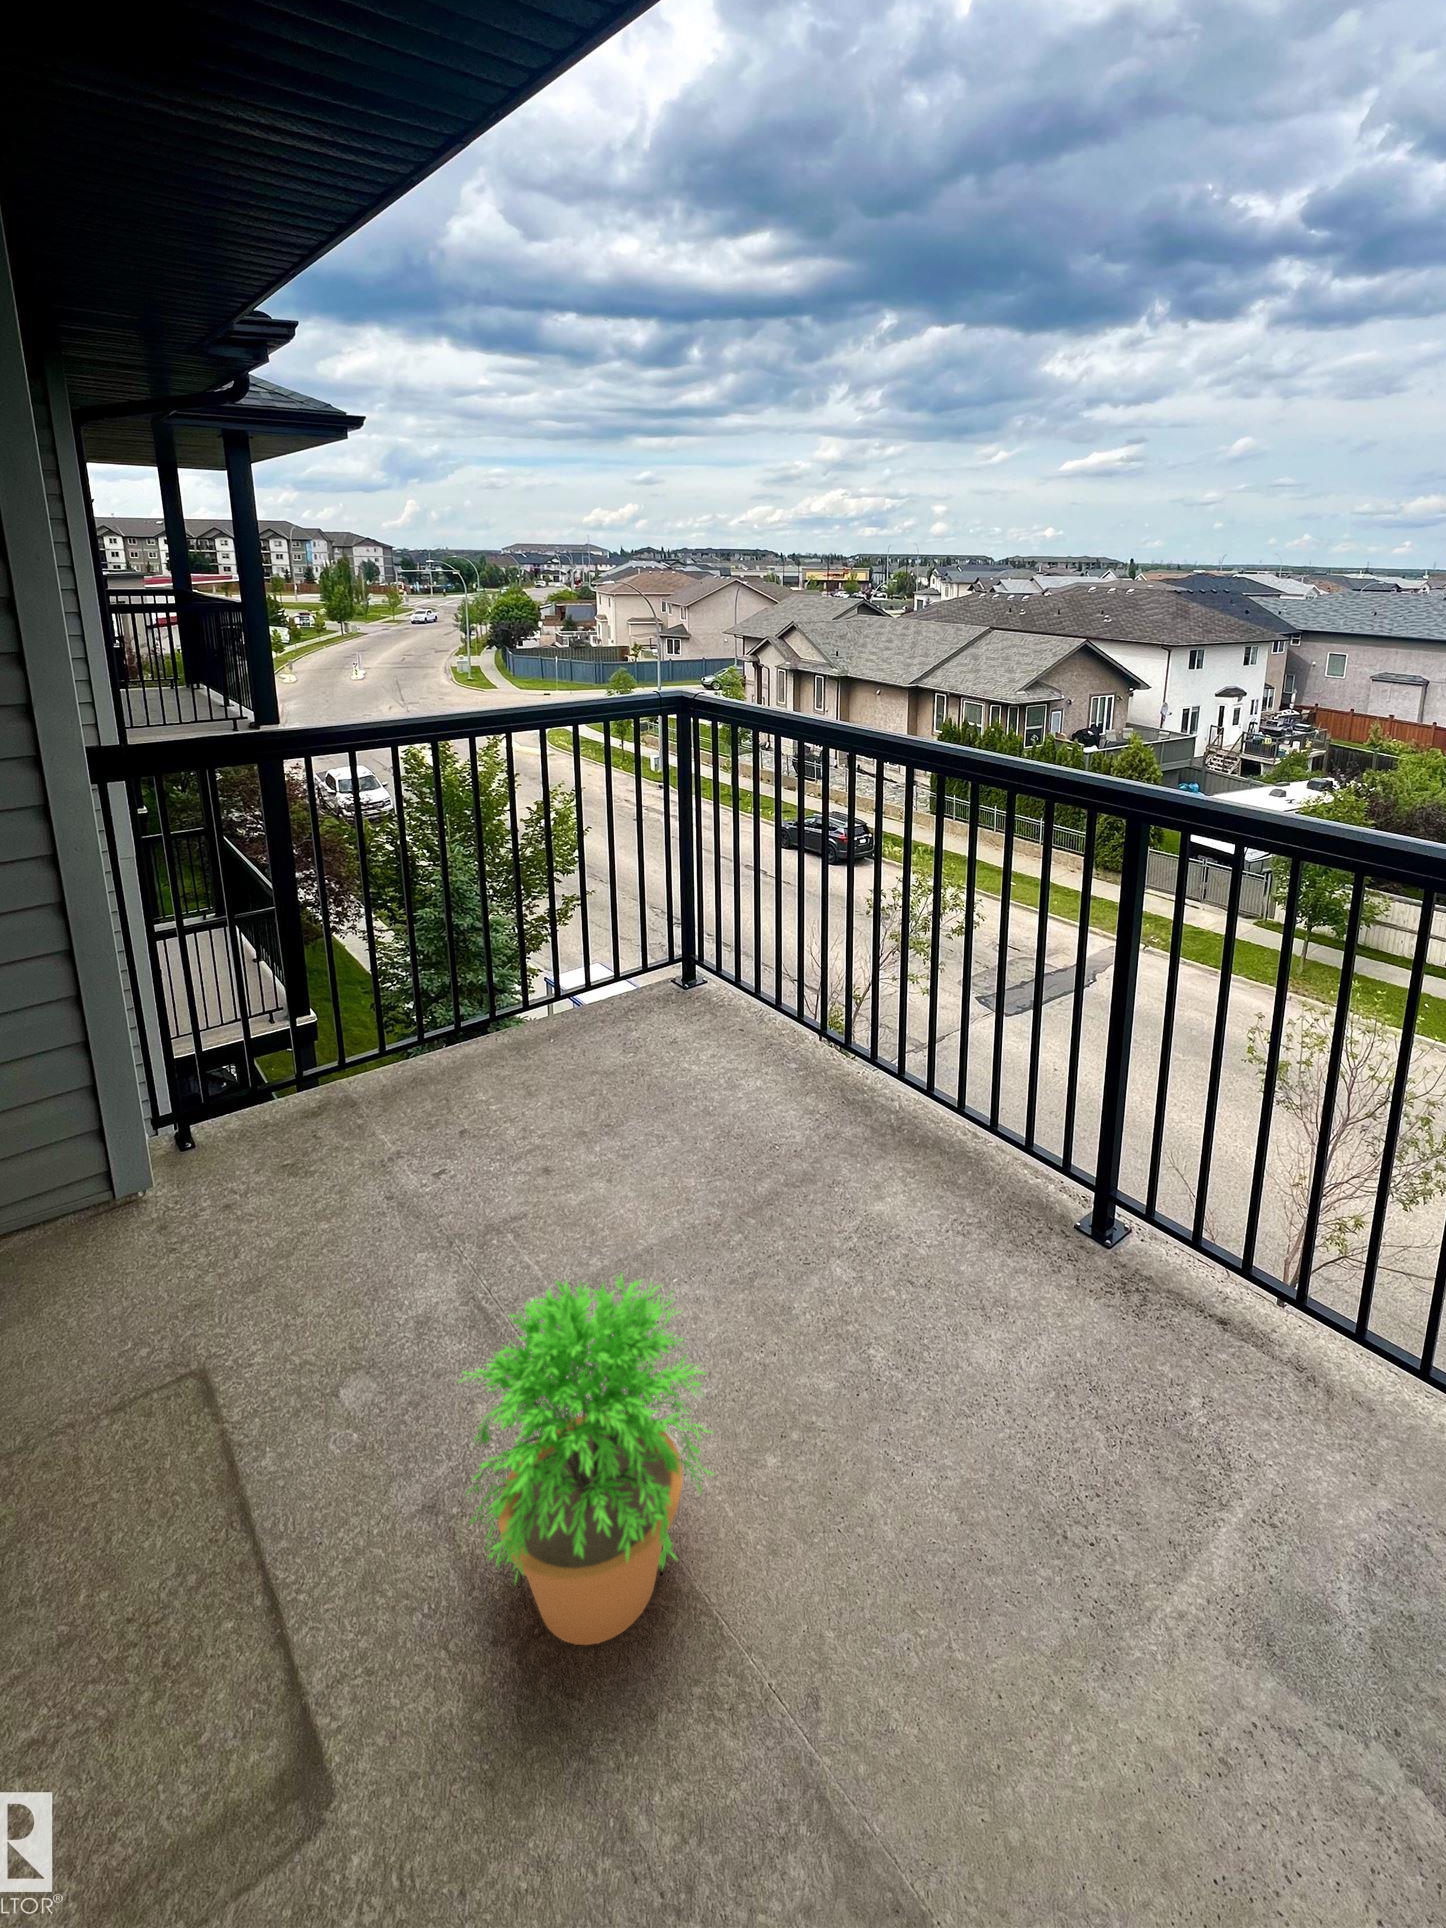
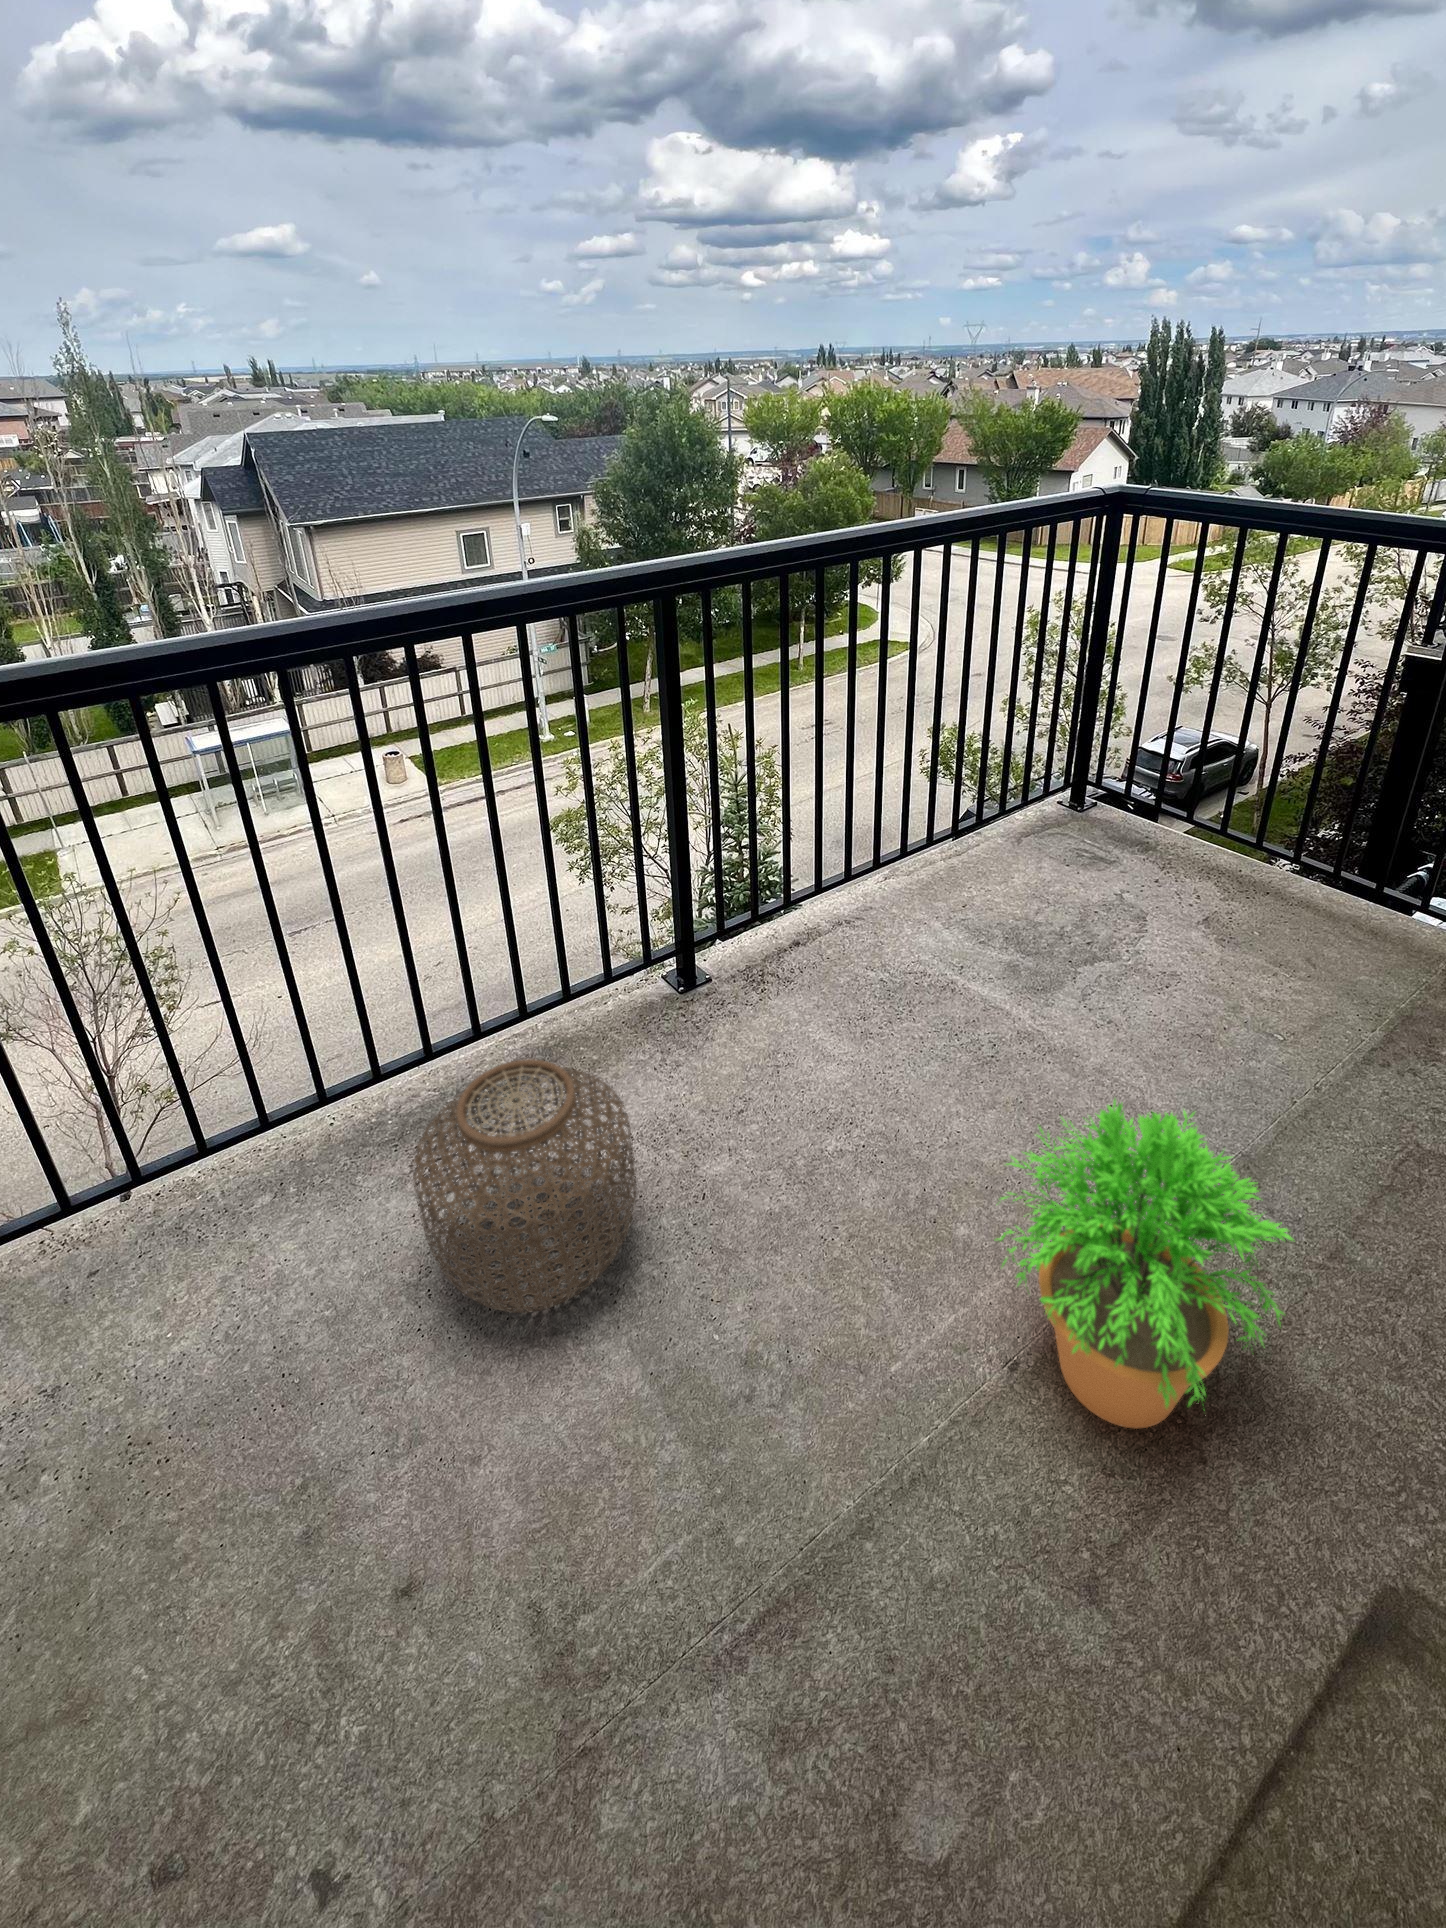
woven basket: none [666,1026,815,1205] -> present [413,1059,636,1313]

